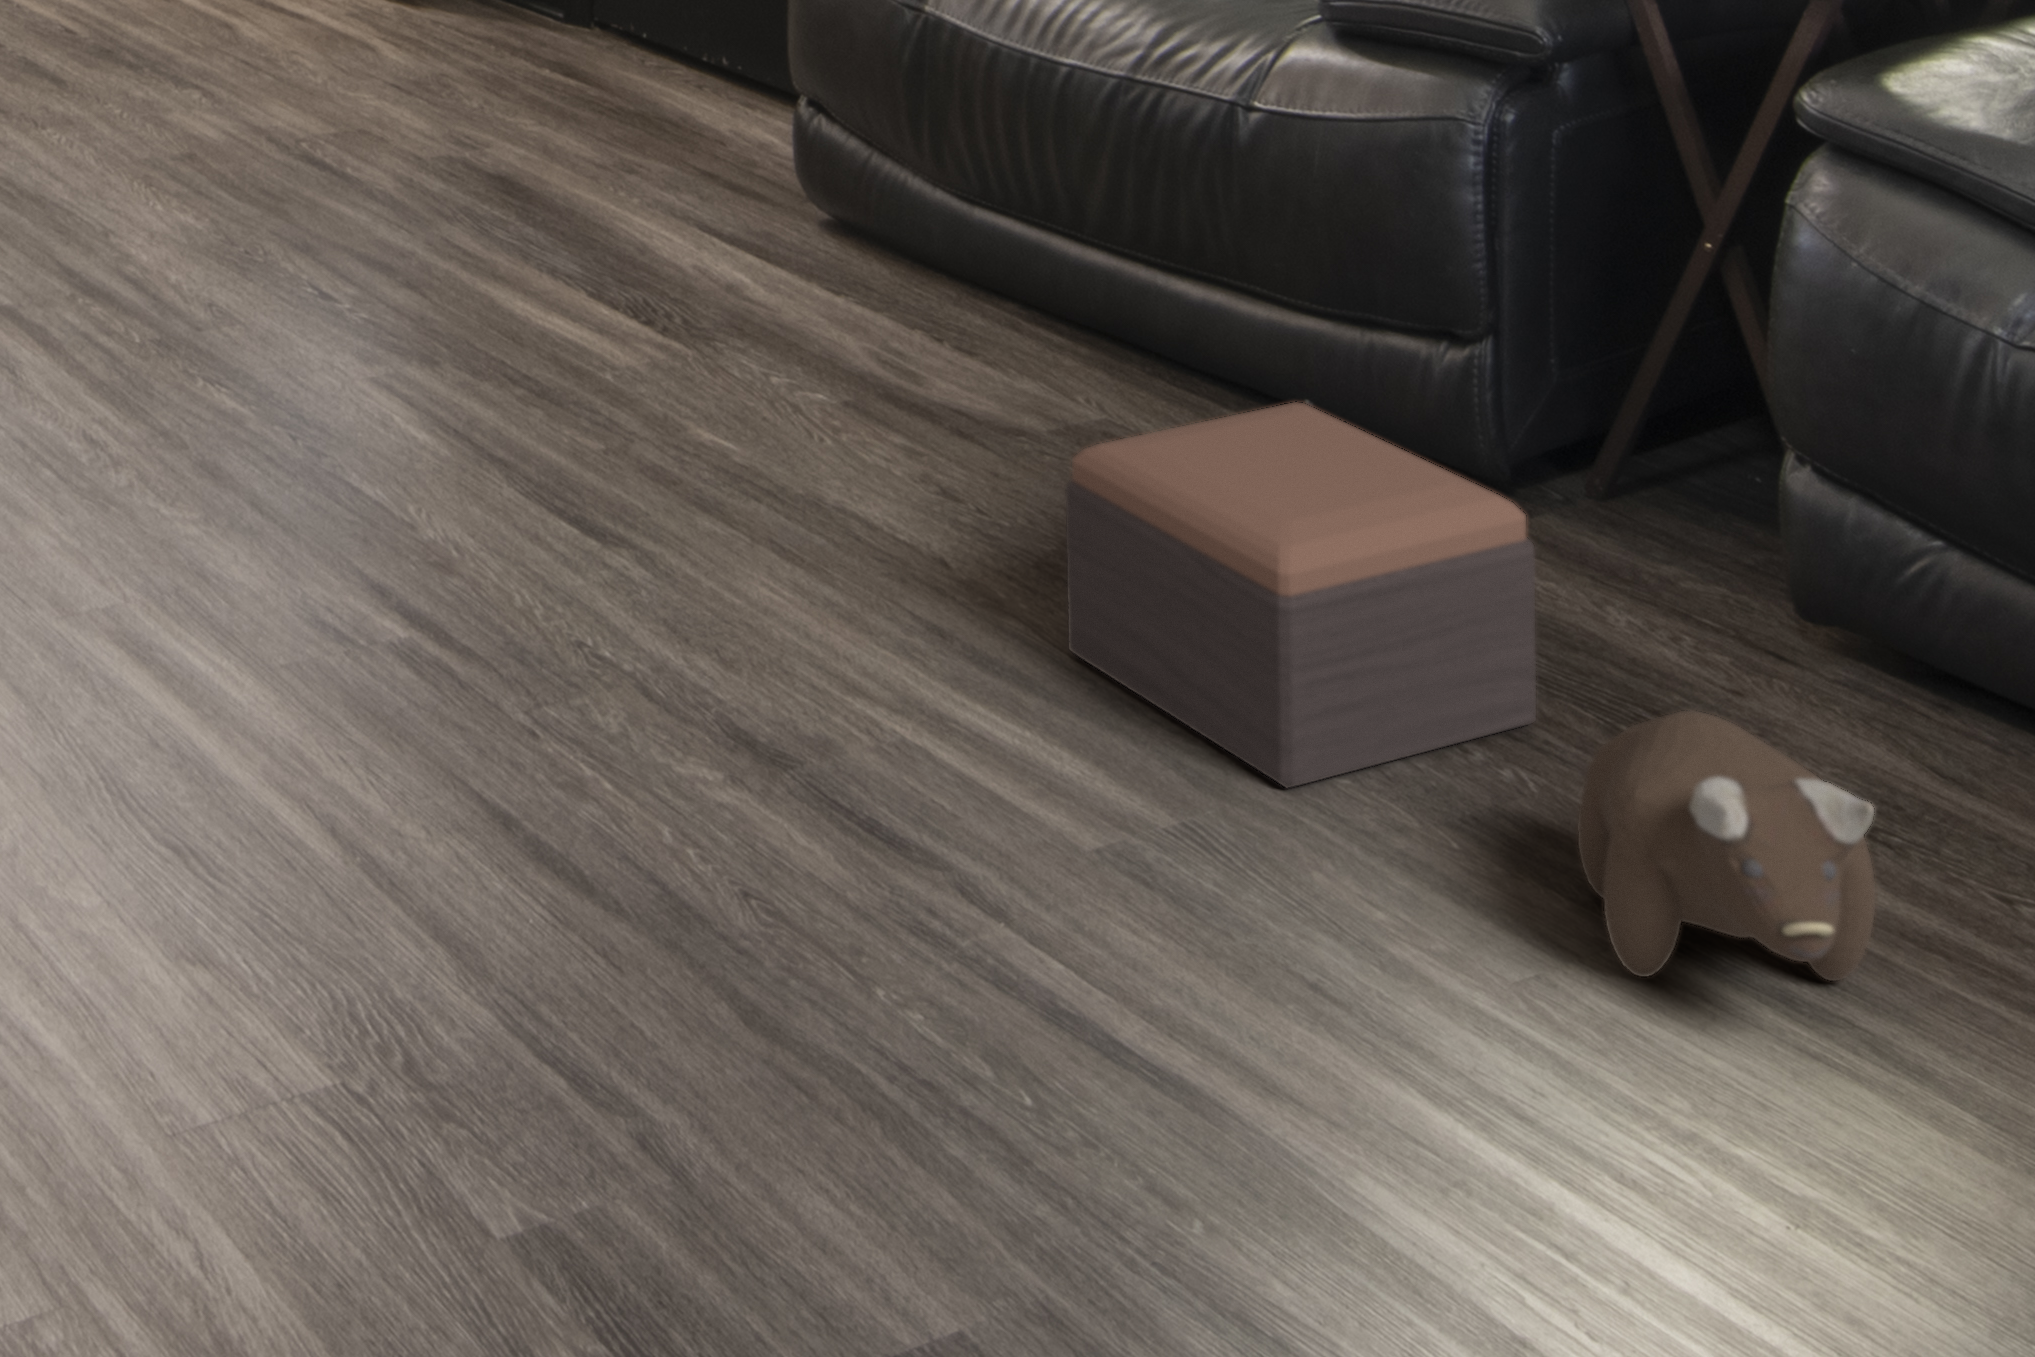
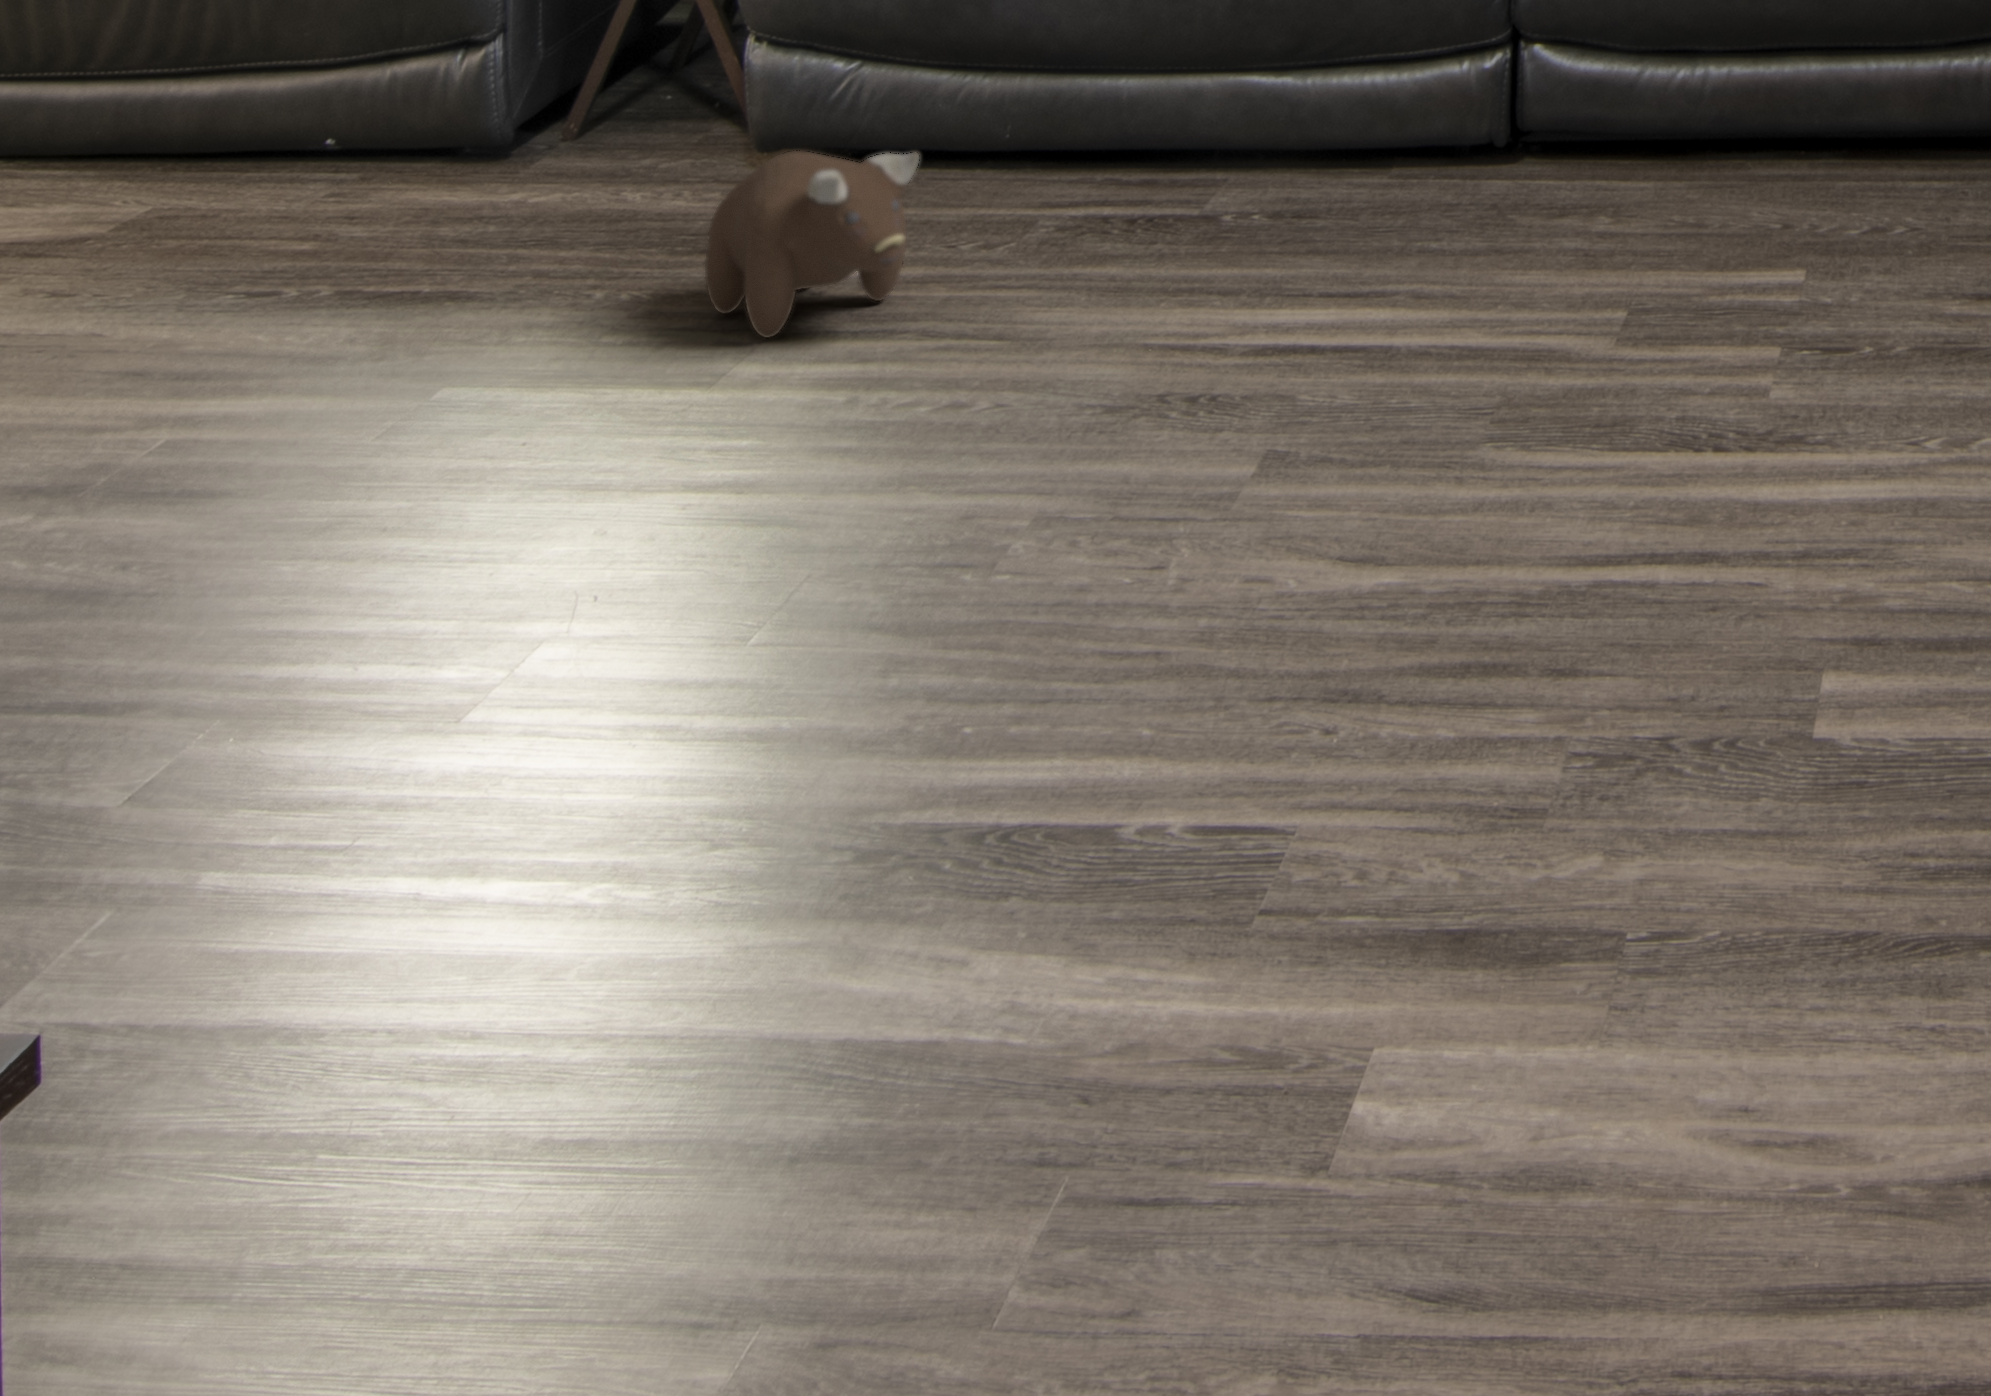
footstool: present [1065,403,1536,788] -> none [234,80,625,337]

